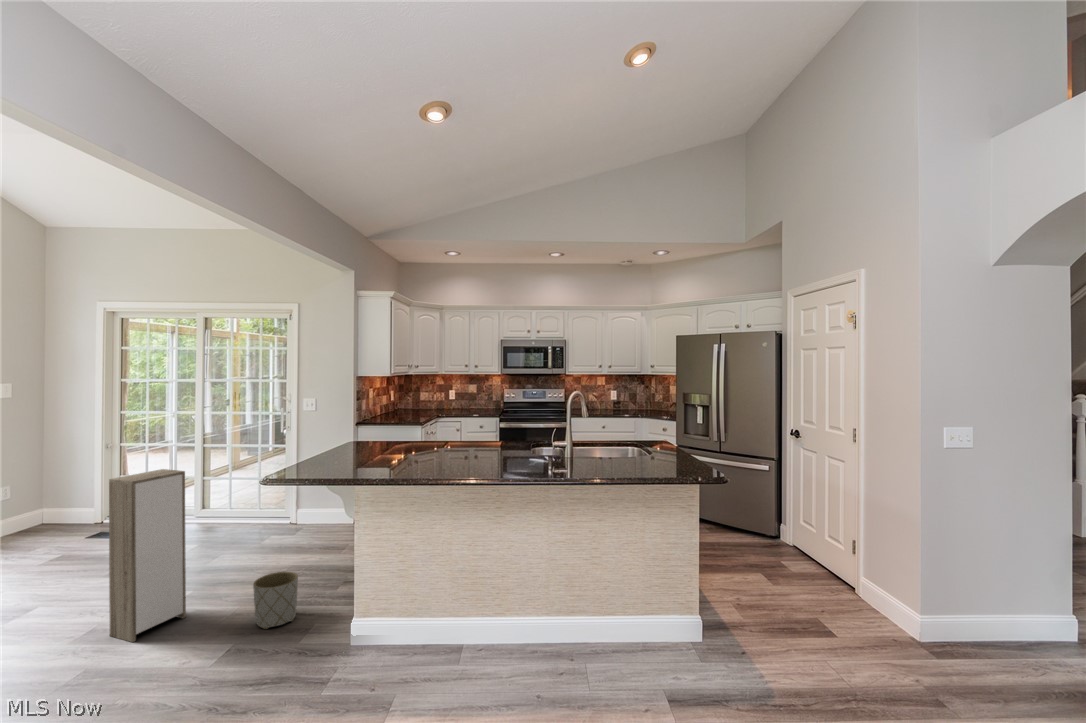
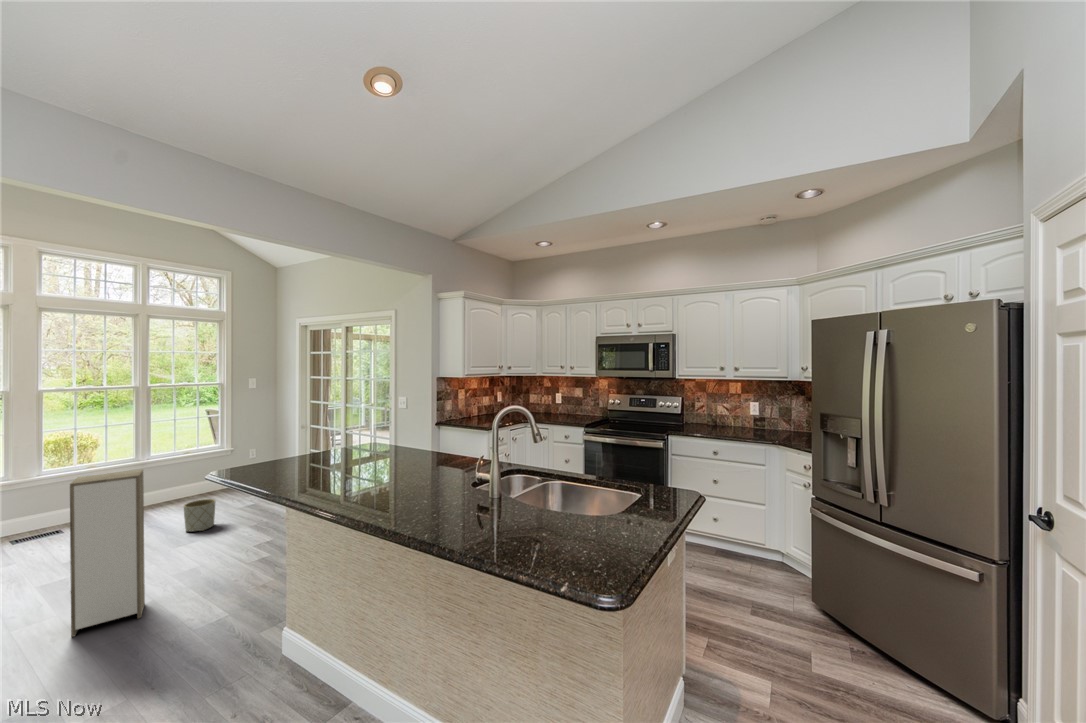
planter: present [253,572,298,629] -> present [184,499,215,532]

